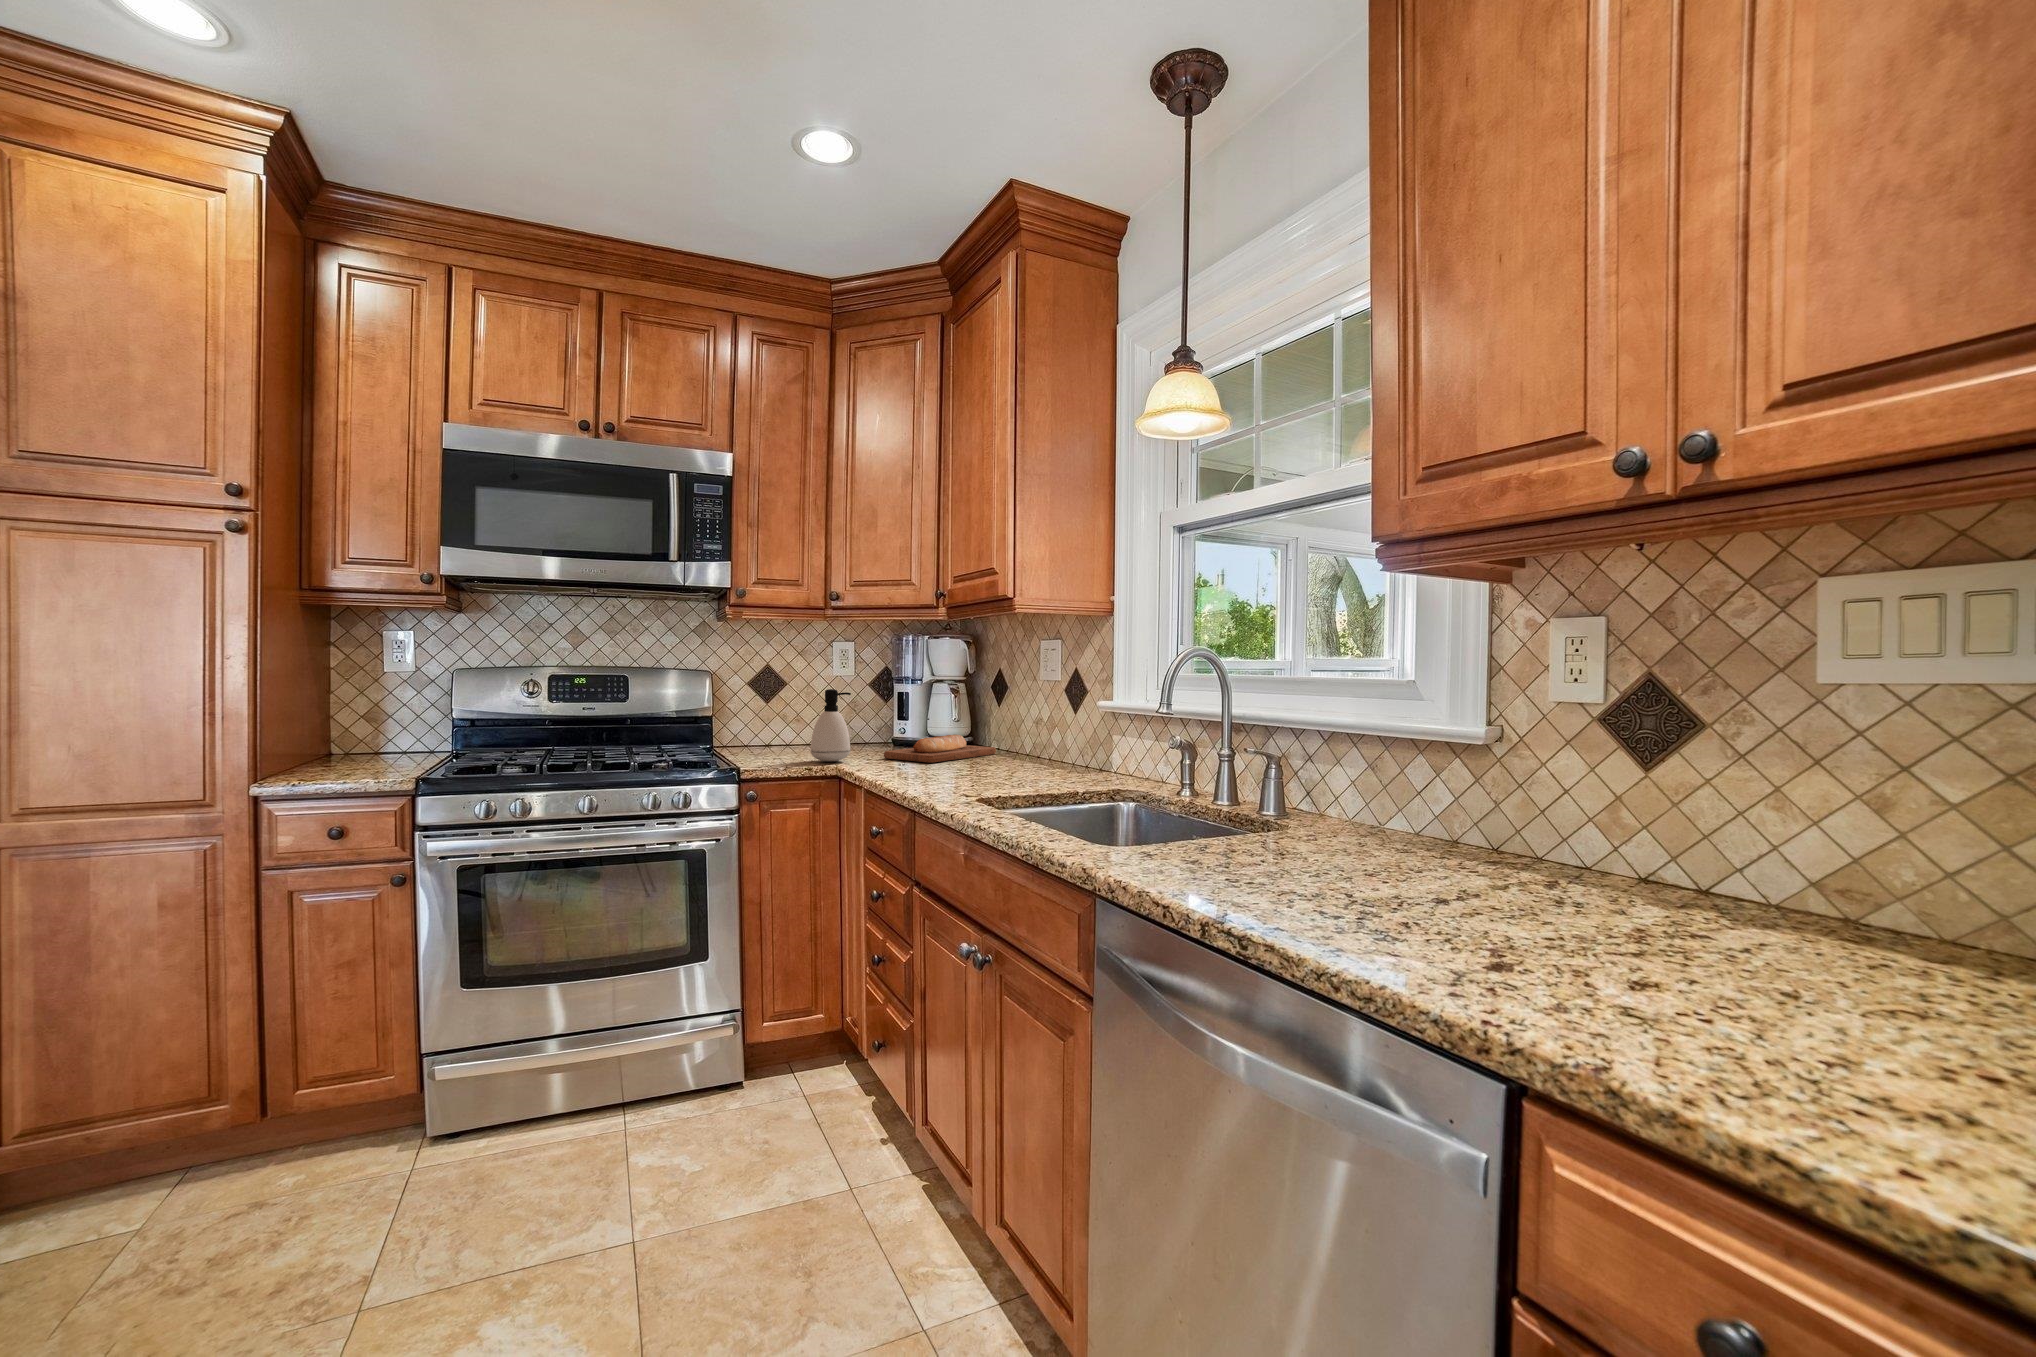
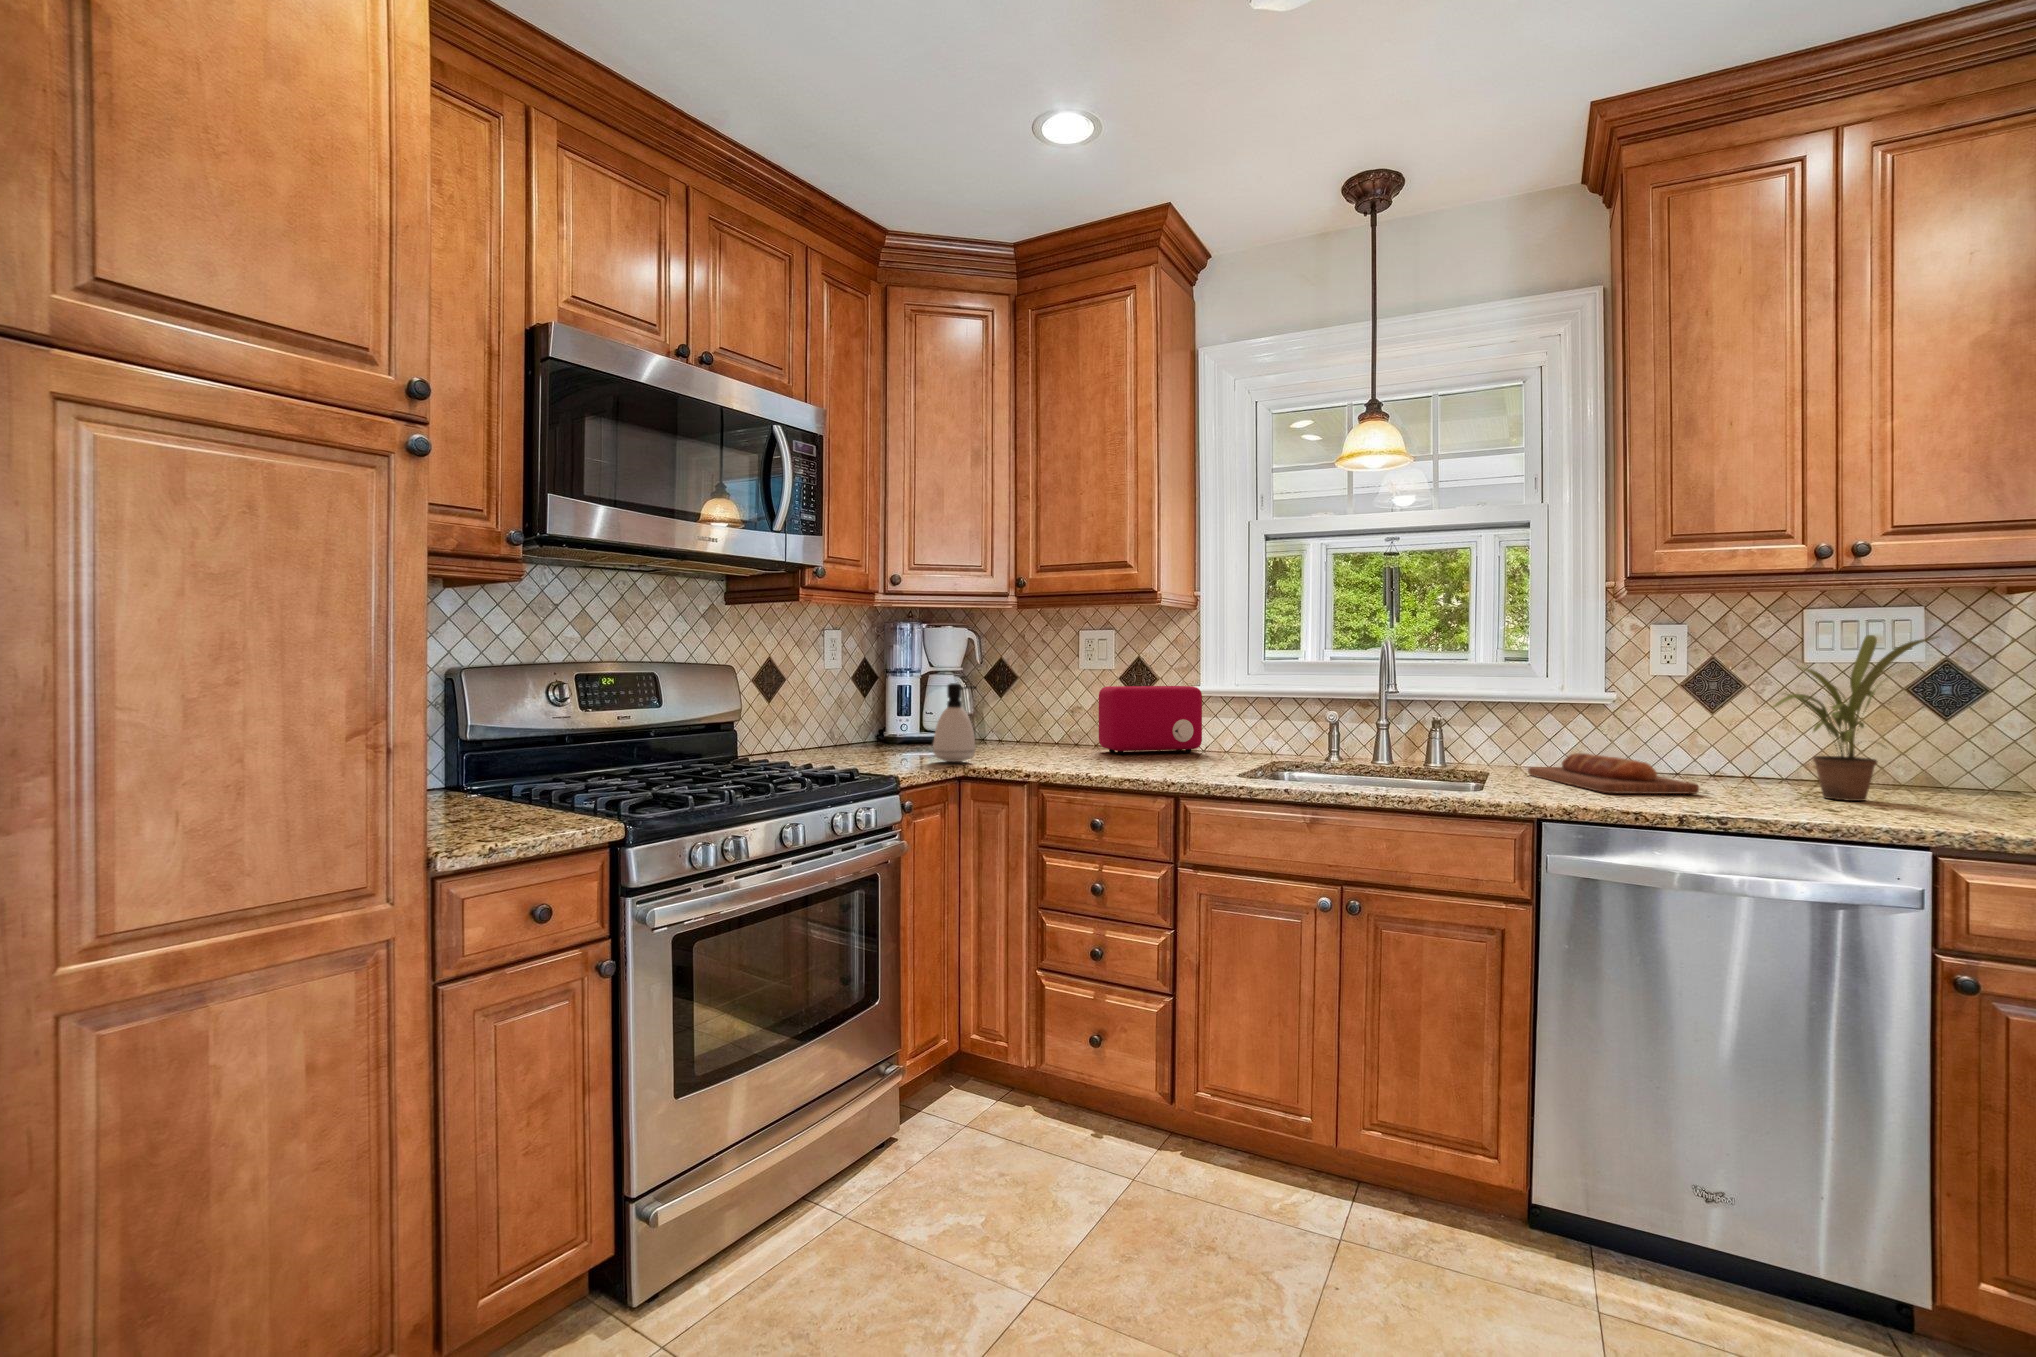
potted plant: none [1633,624,1954,975] -> present [1773,635,1937,801]
toaster: none [993,697,1100,770] -> present [1099,686,1202,754]
bread loaf: present [884,735,996,763] -> present [1528,753,1699,794]

